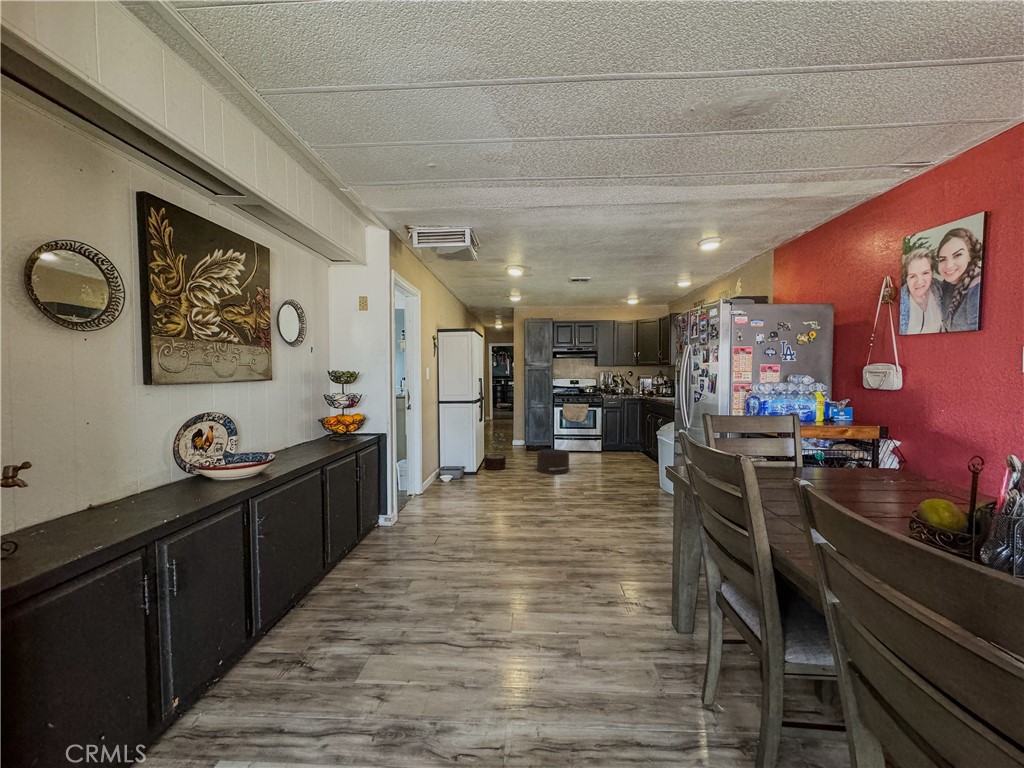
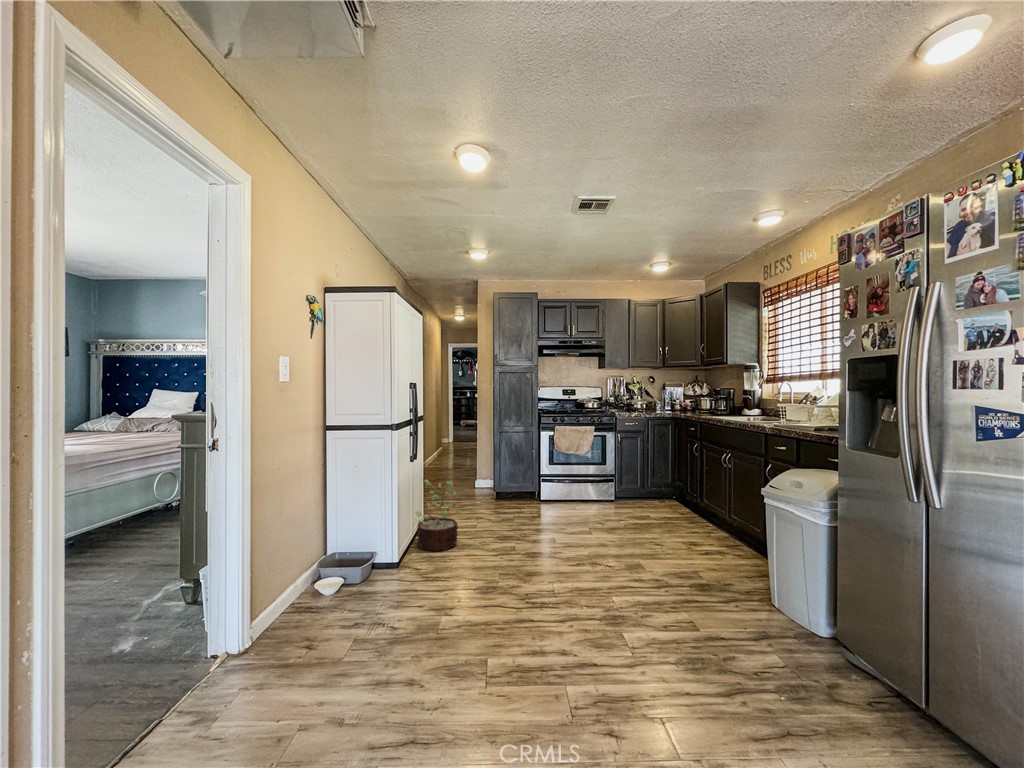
pouf: present [535,449,569,474] -> none [507,508,572,560]

